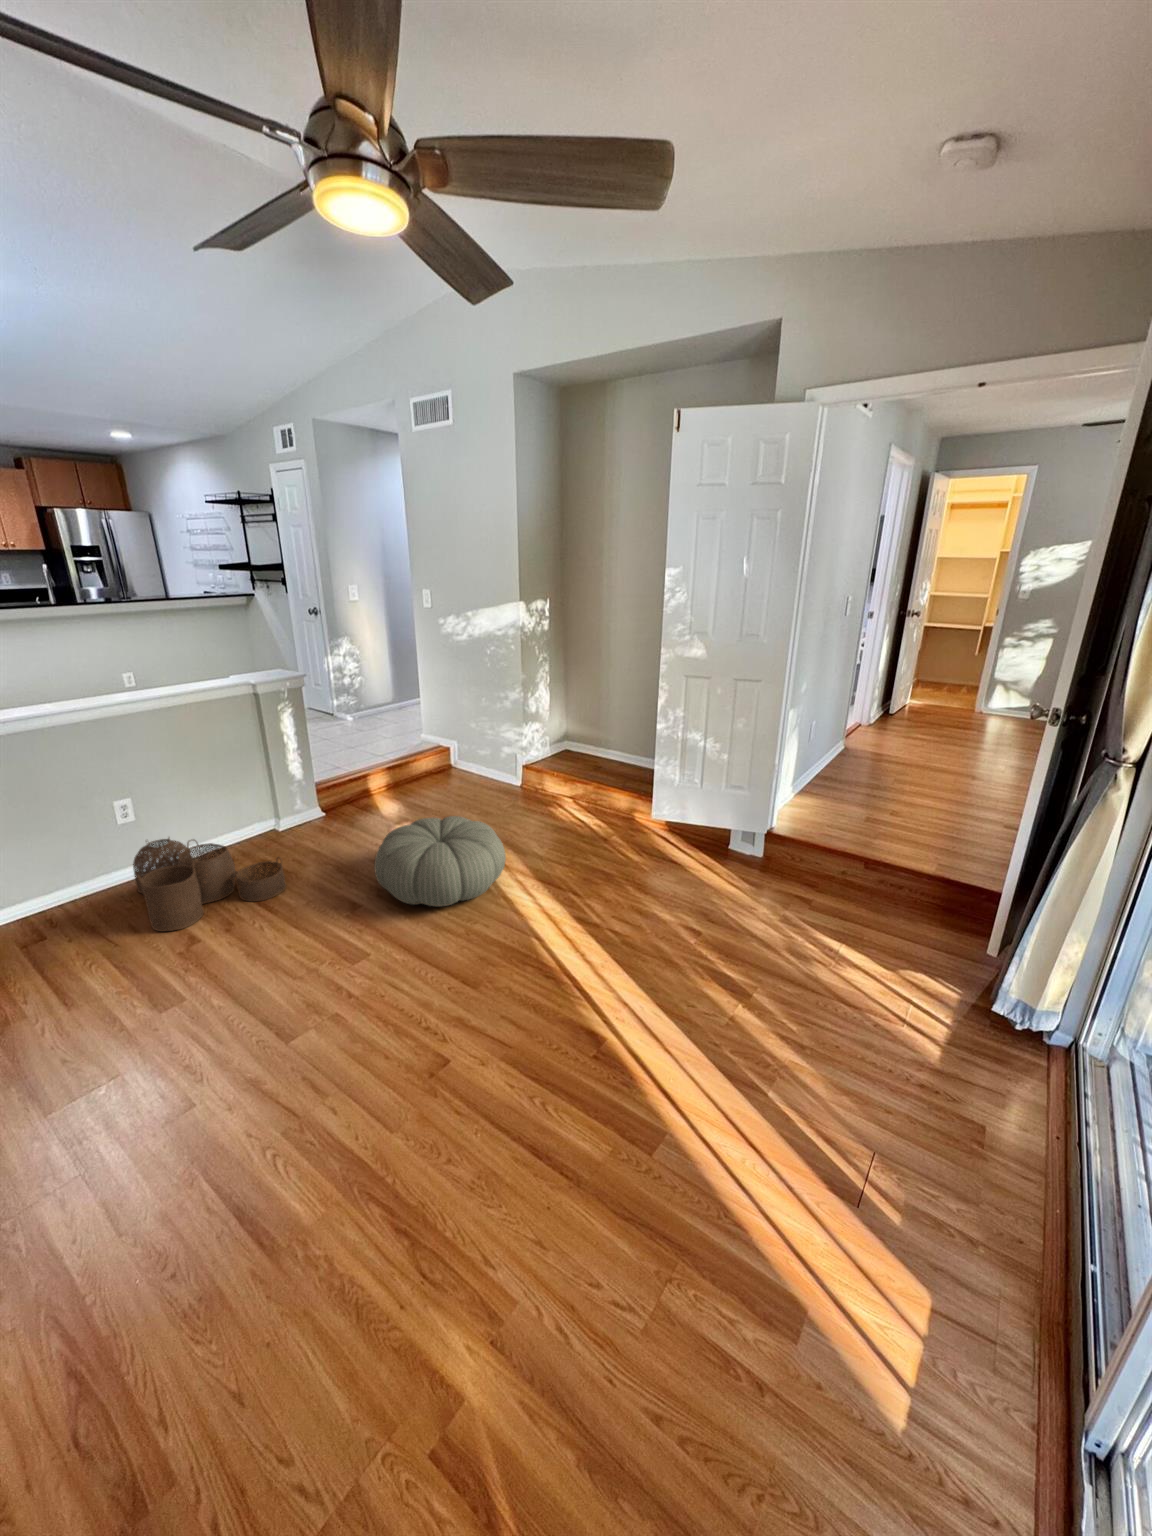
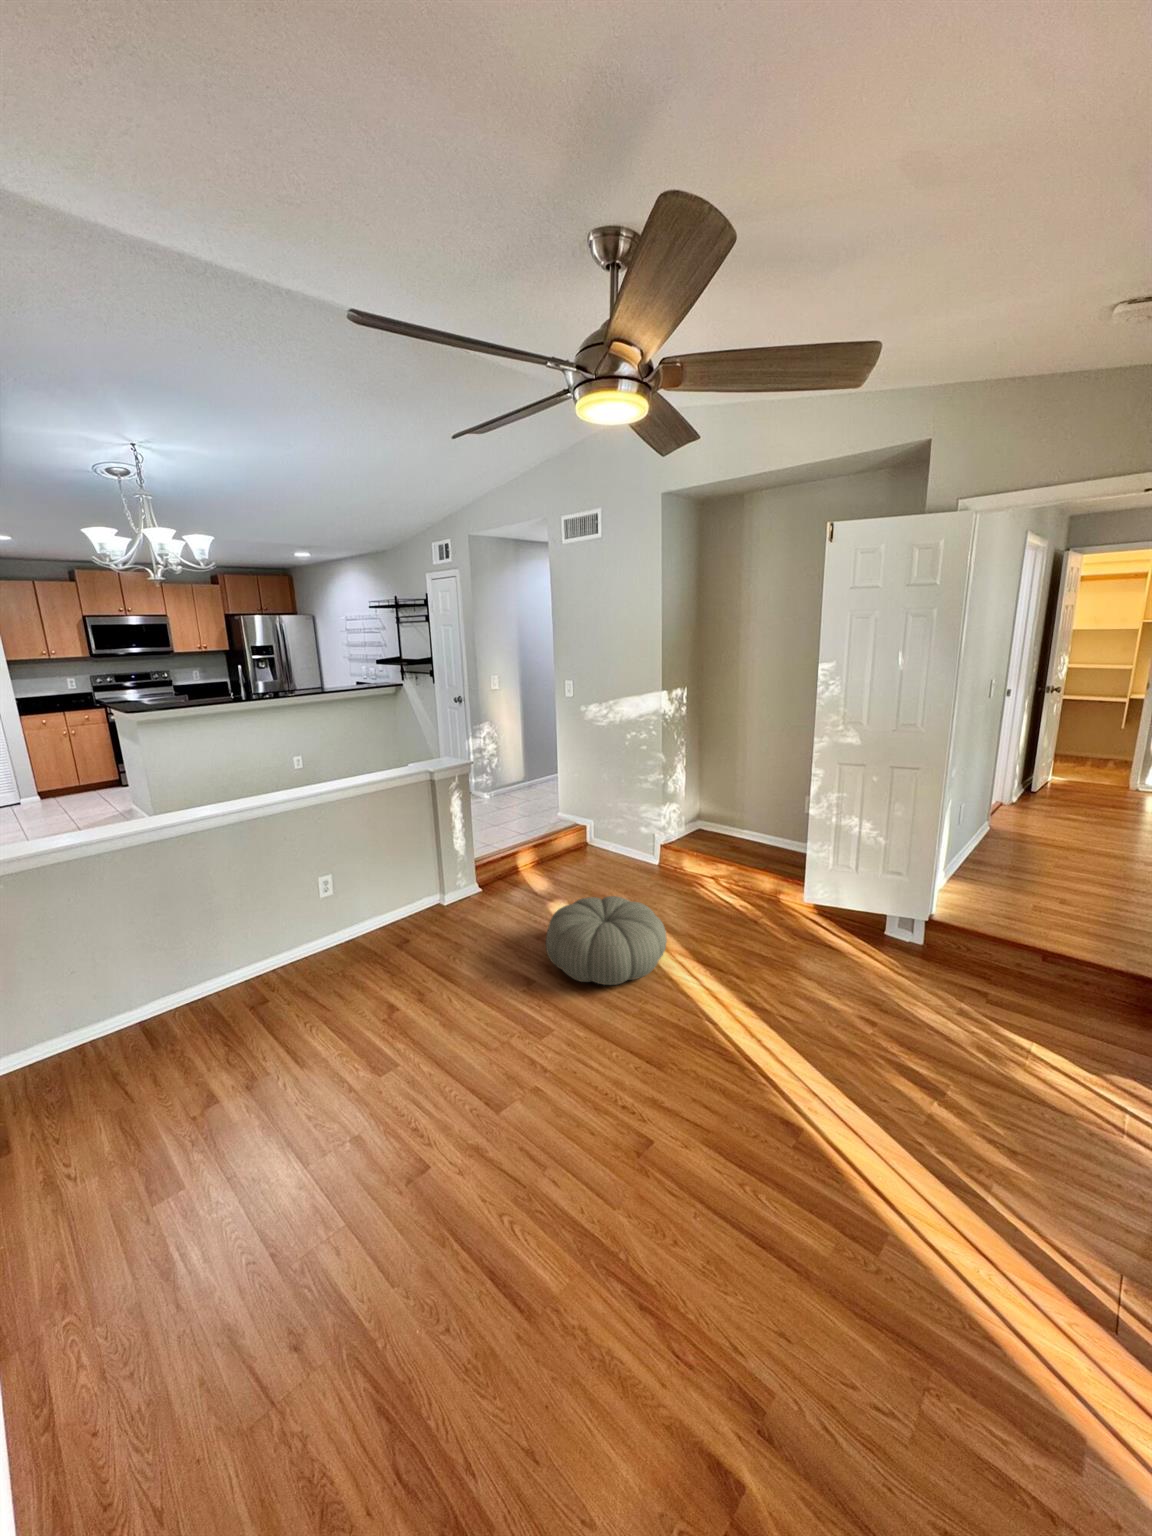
woven basket: present [133,838,286,931] -> none [333,910,463,998]

